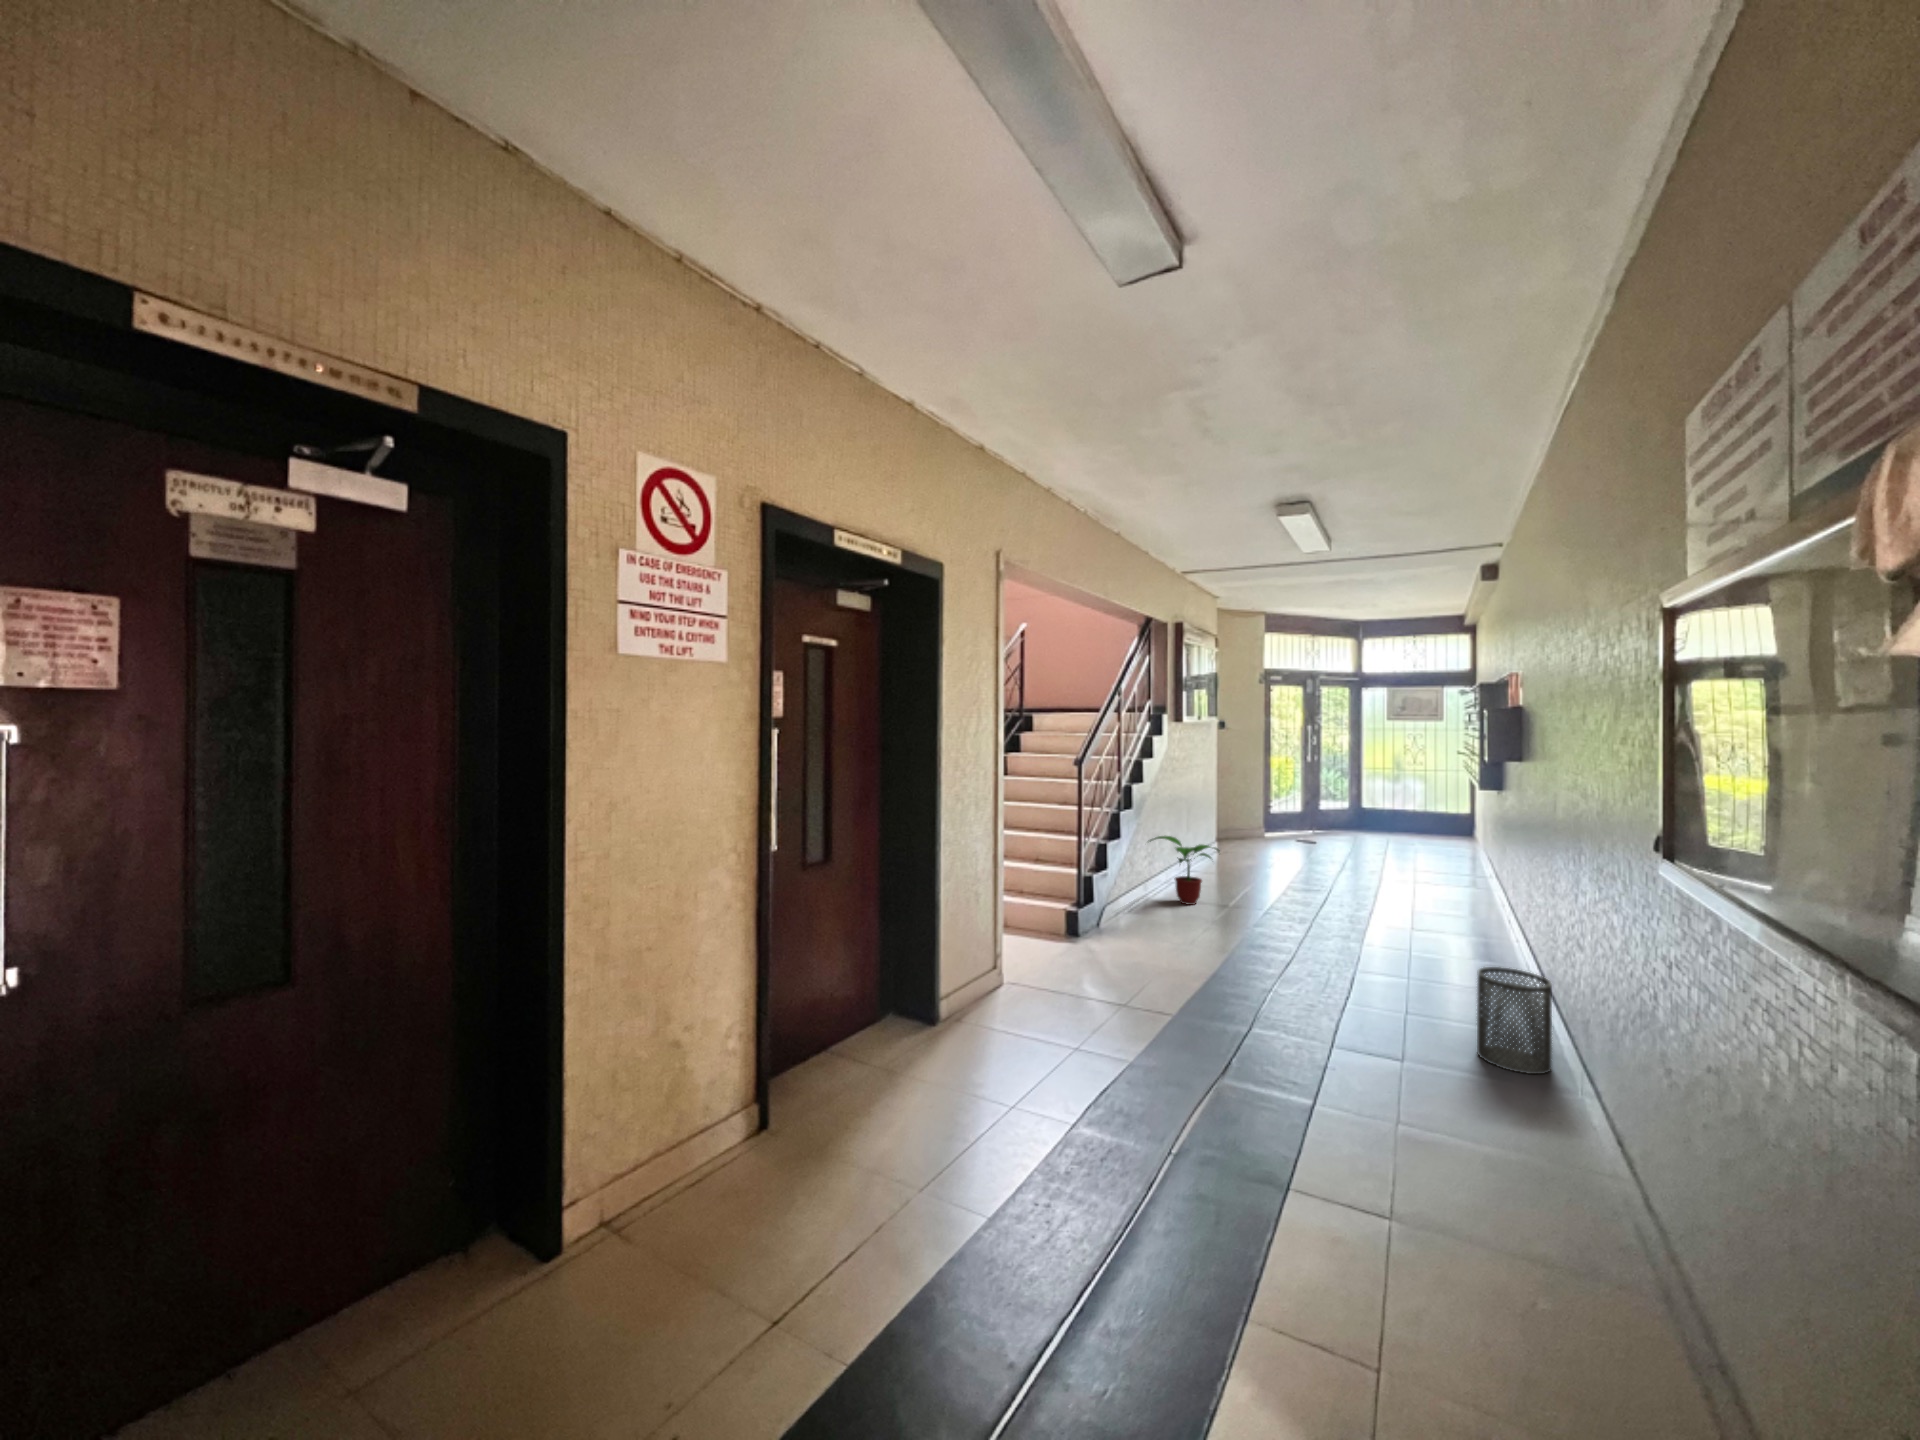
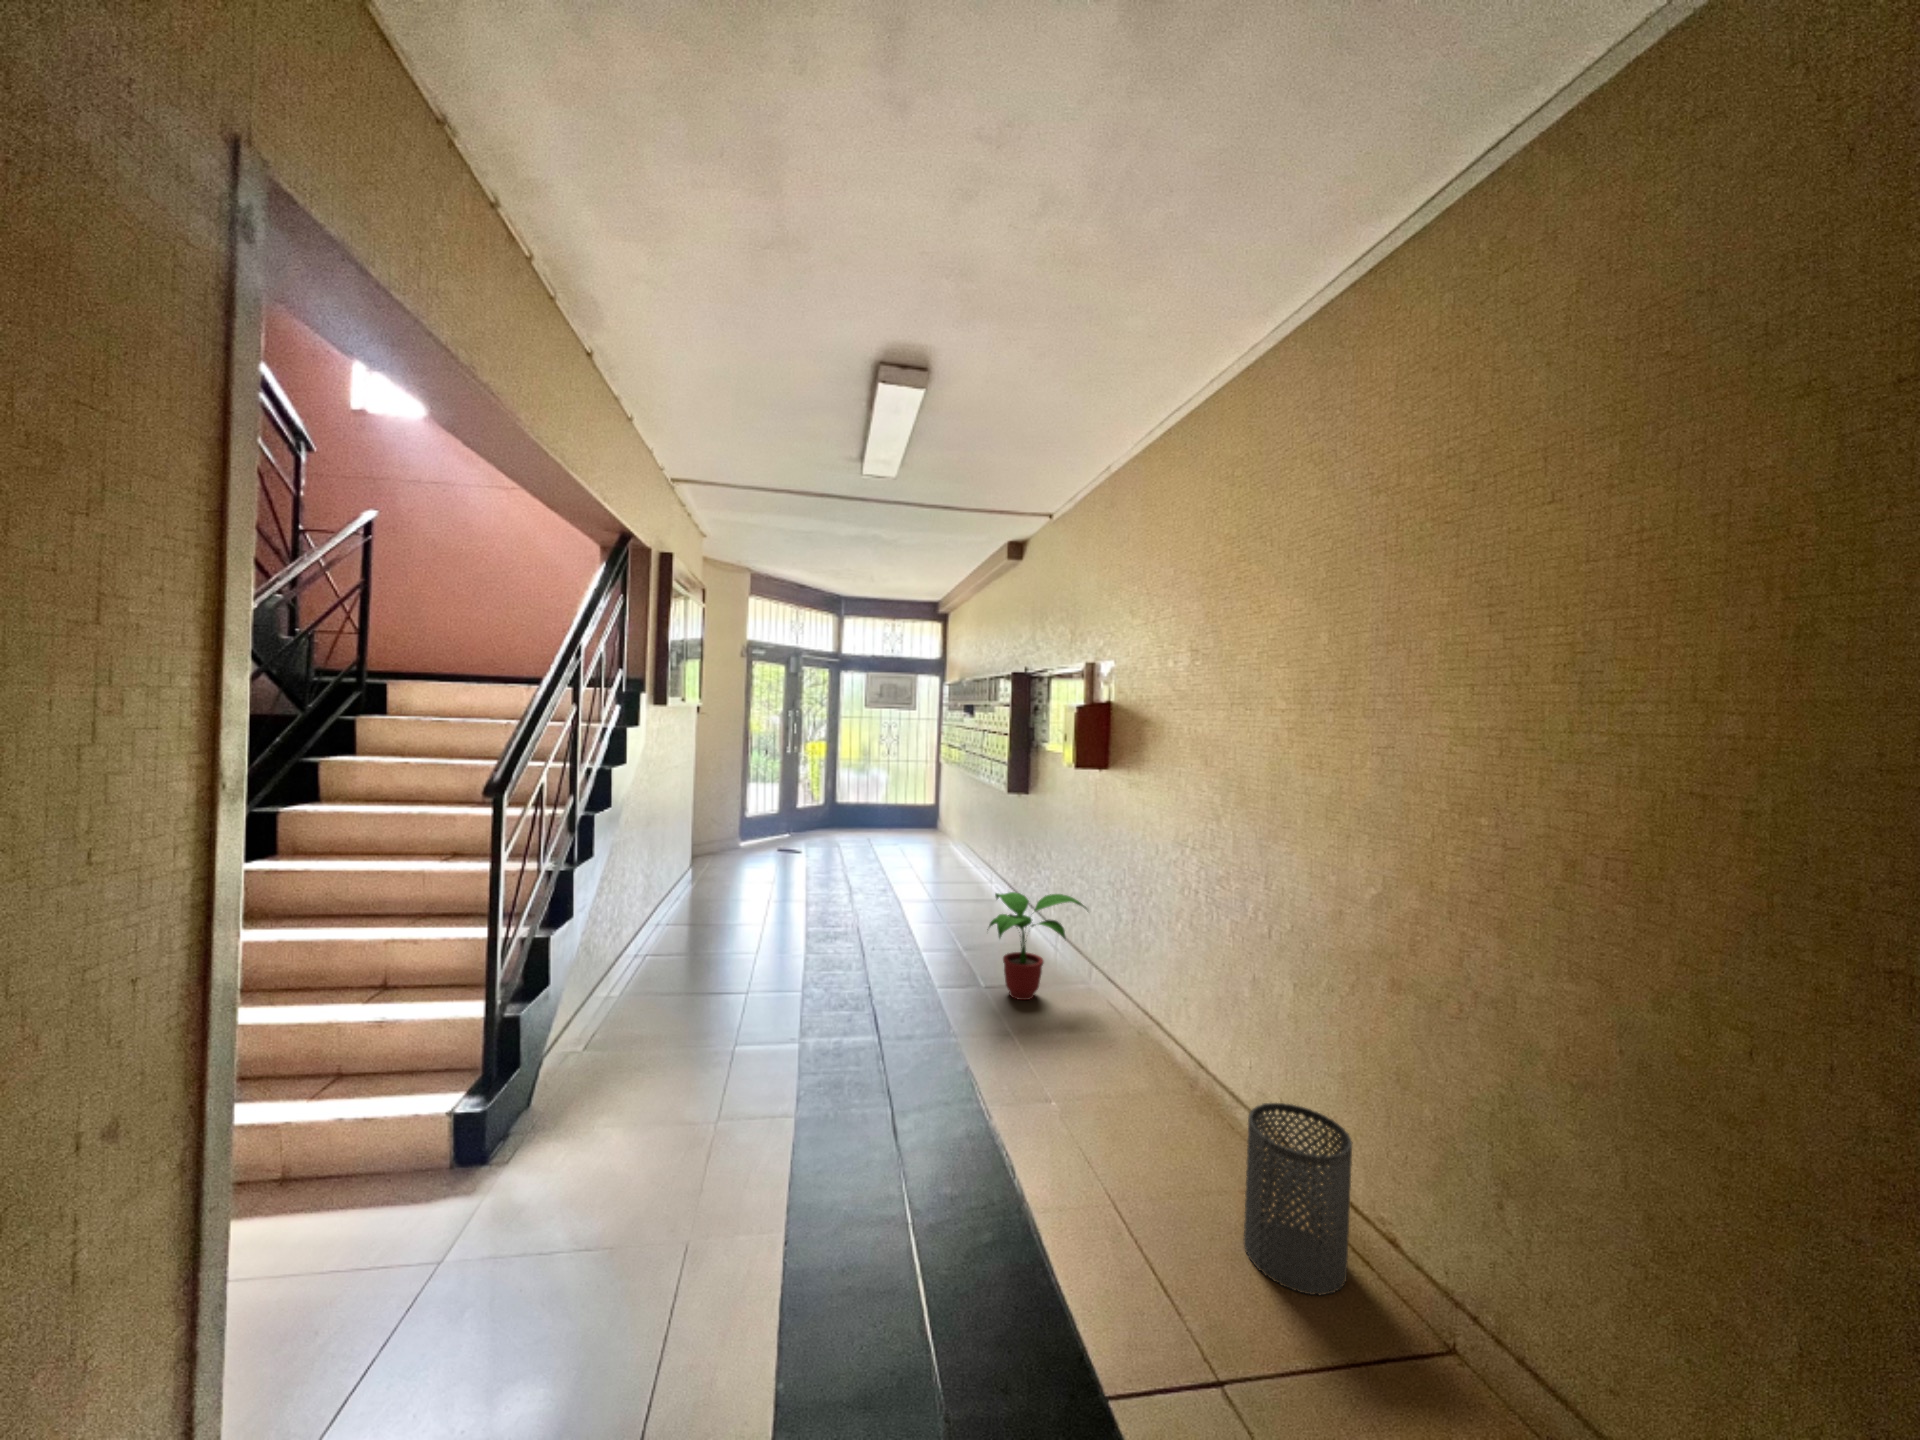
potted plant: present [1150,836,1220,905] -> present [989,892,1087,1000]

